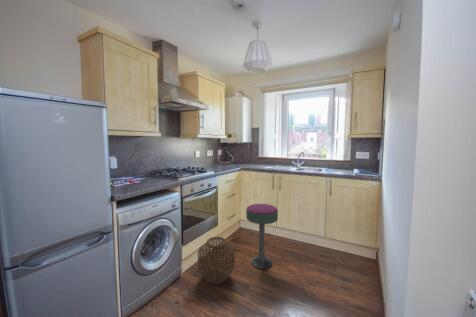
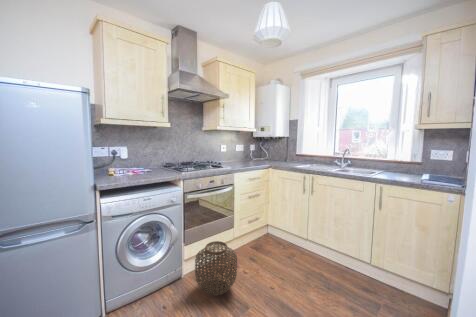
bar stool: present [246,204,278,269] -> none [258,209,297,290]

